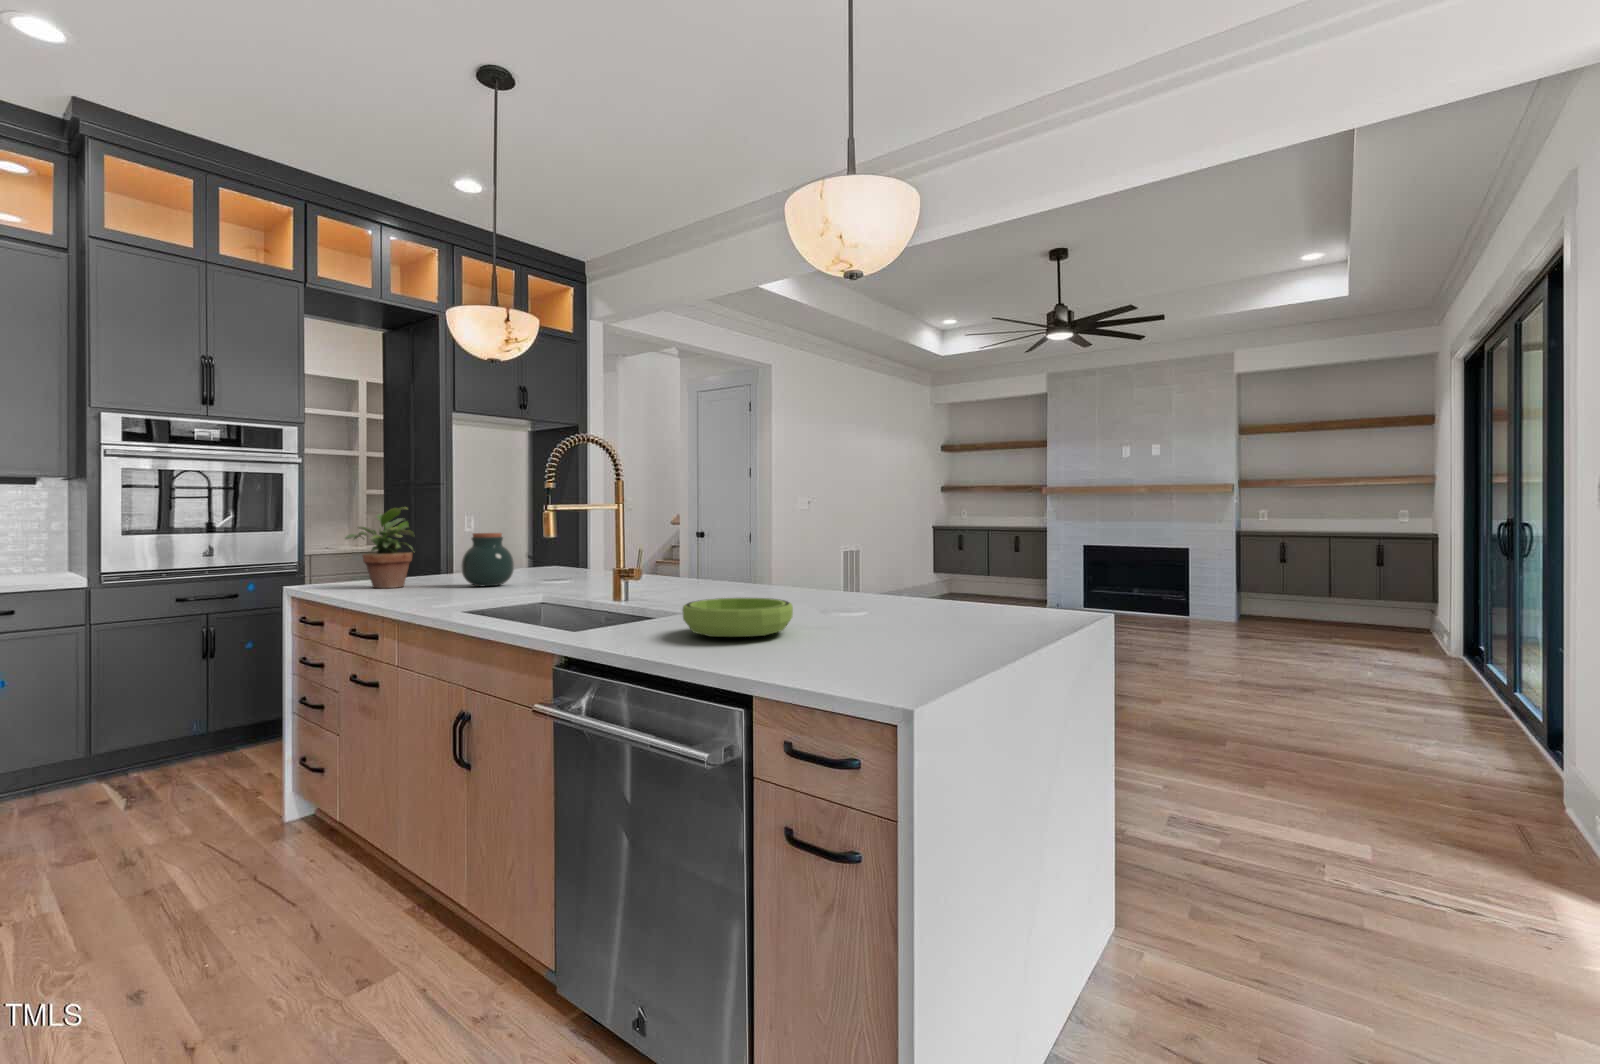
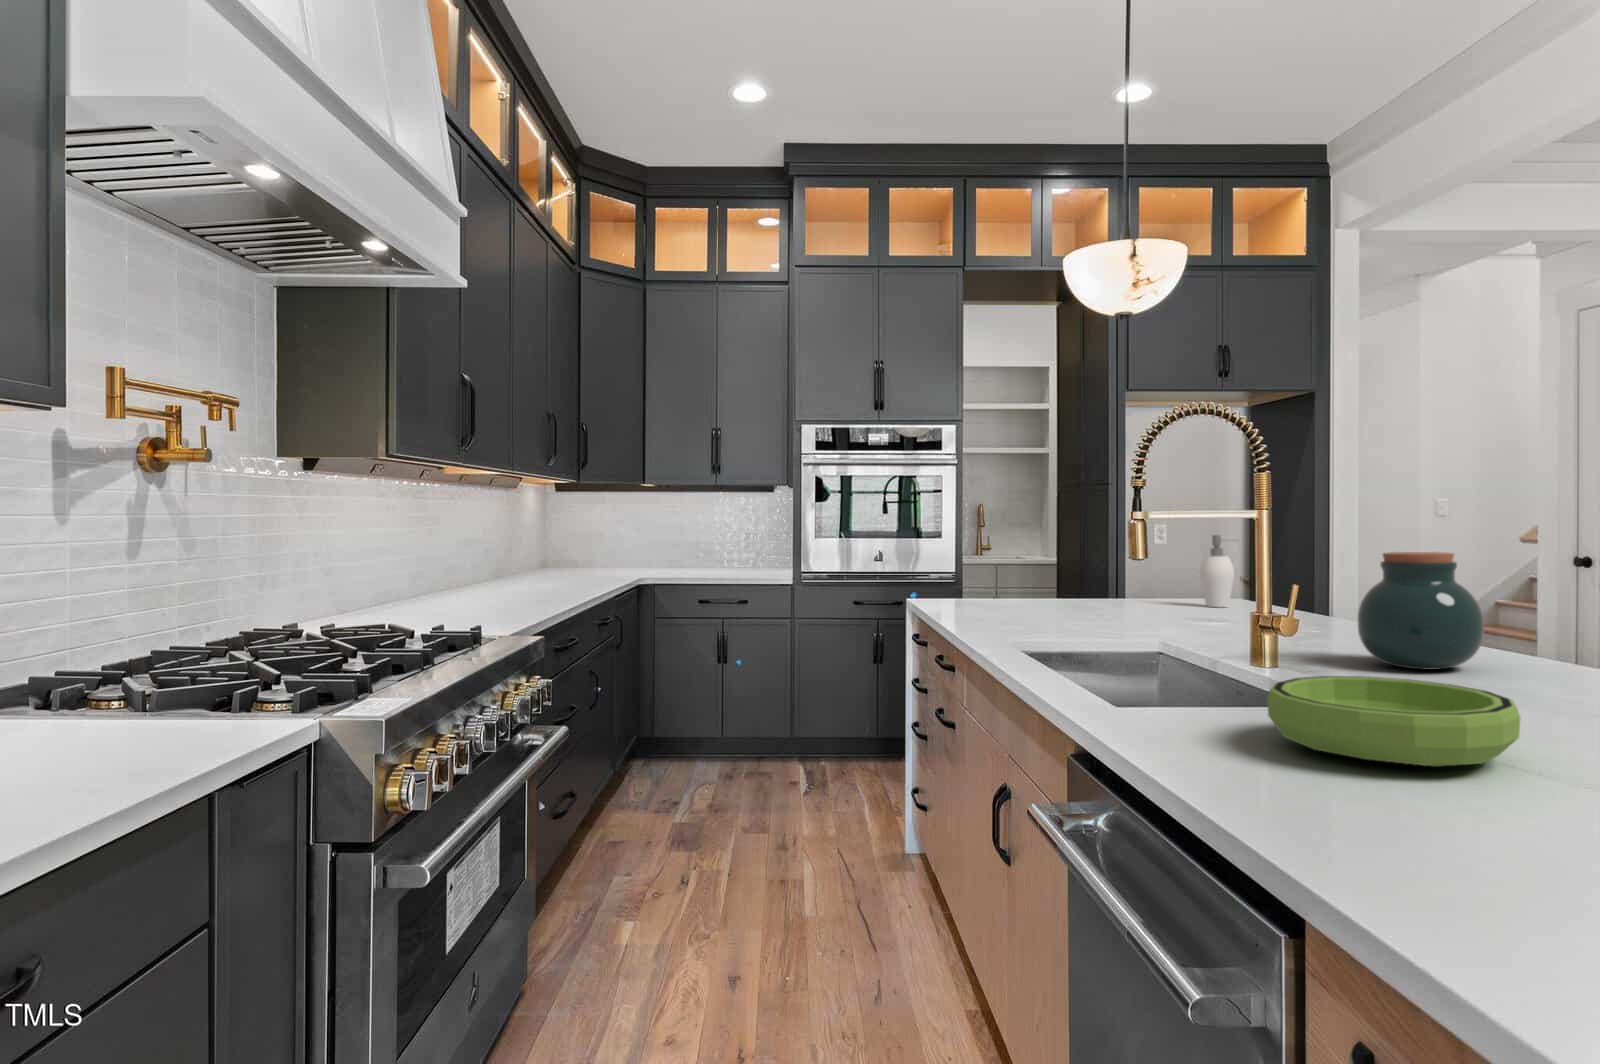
potted plant: present [345,507,414,588] -> none [955,511,1032,607]
soap dispenser: none [541,528,569,579] -> present [1200,535,1234,607]
jar: present [461,533,514,586] -> present [1358,552,1484,669]

